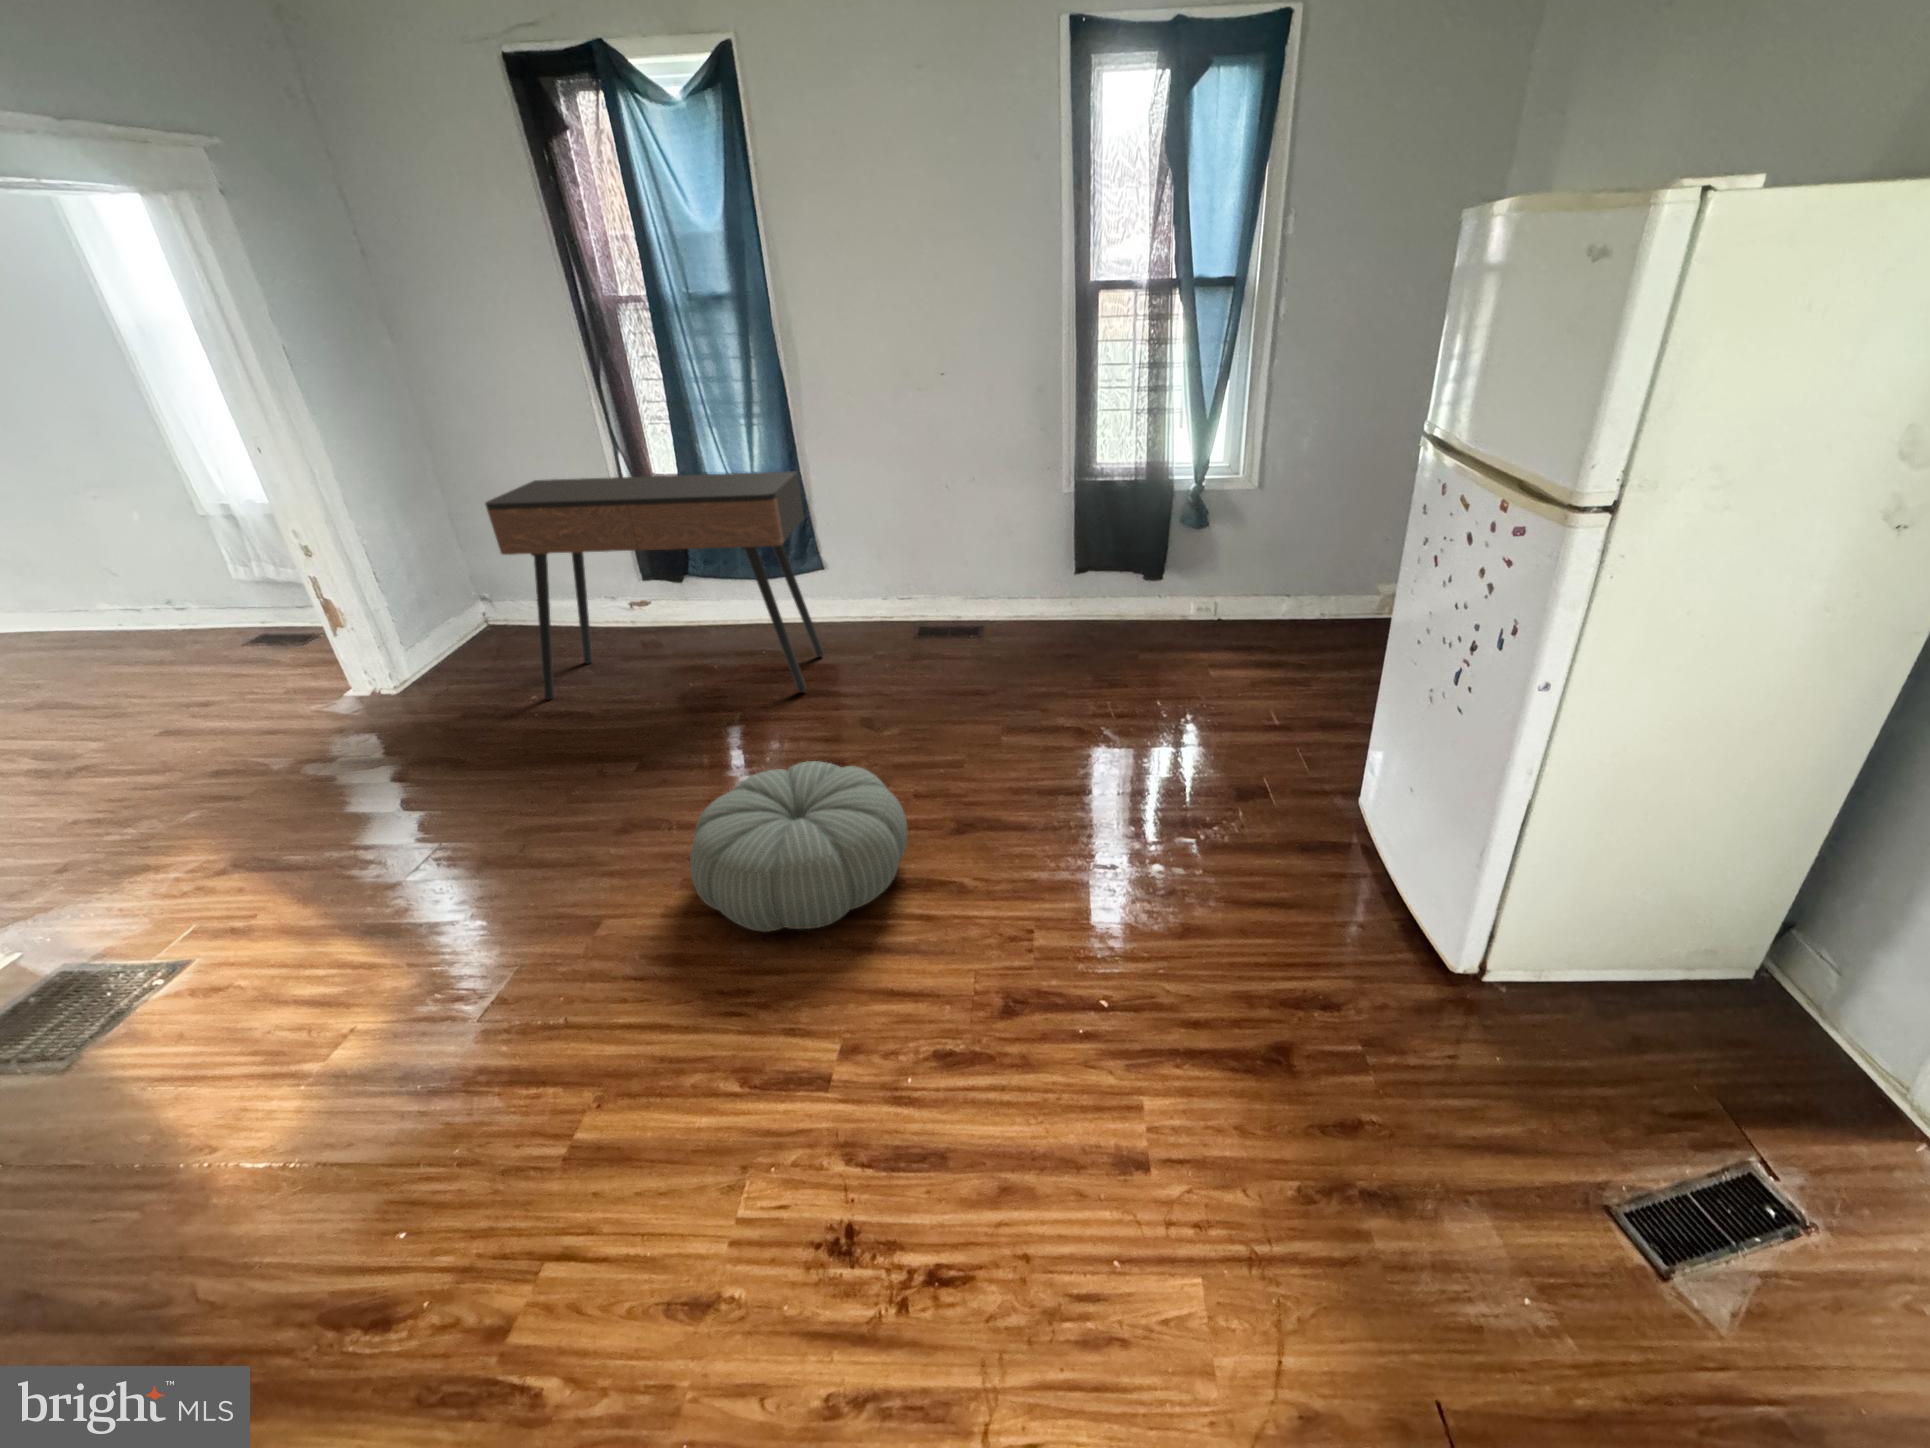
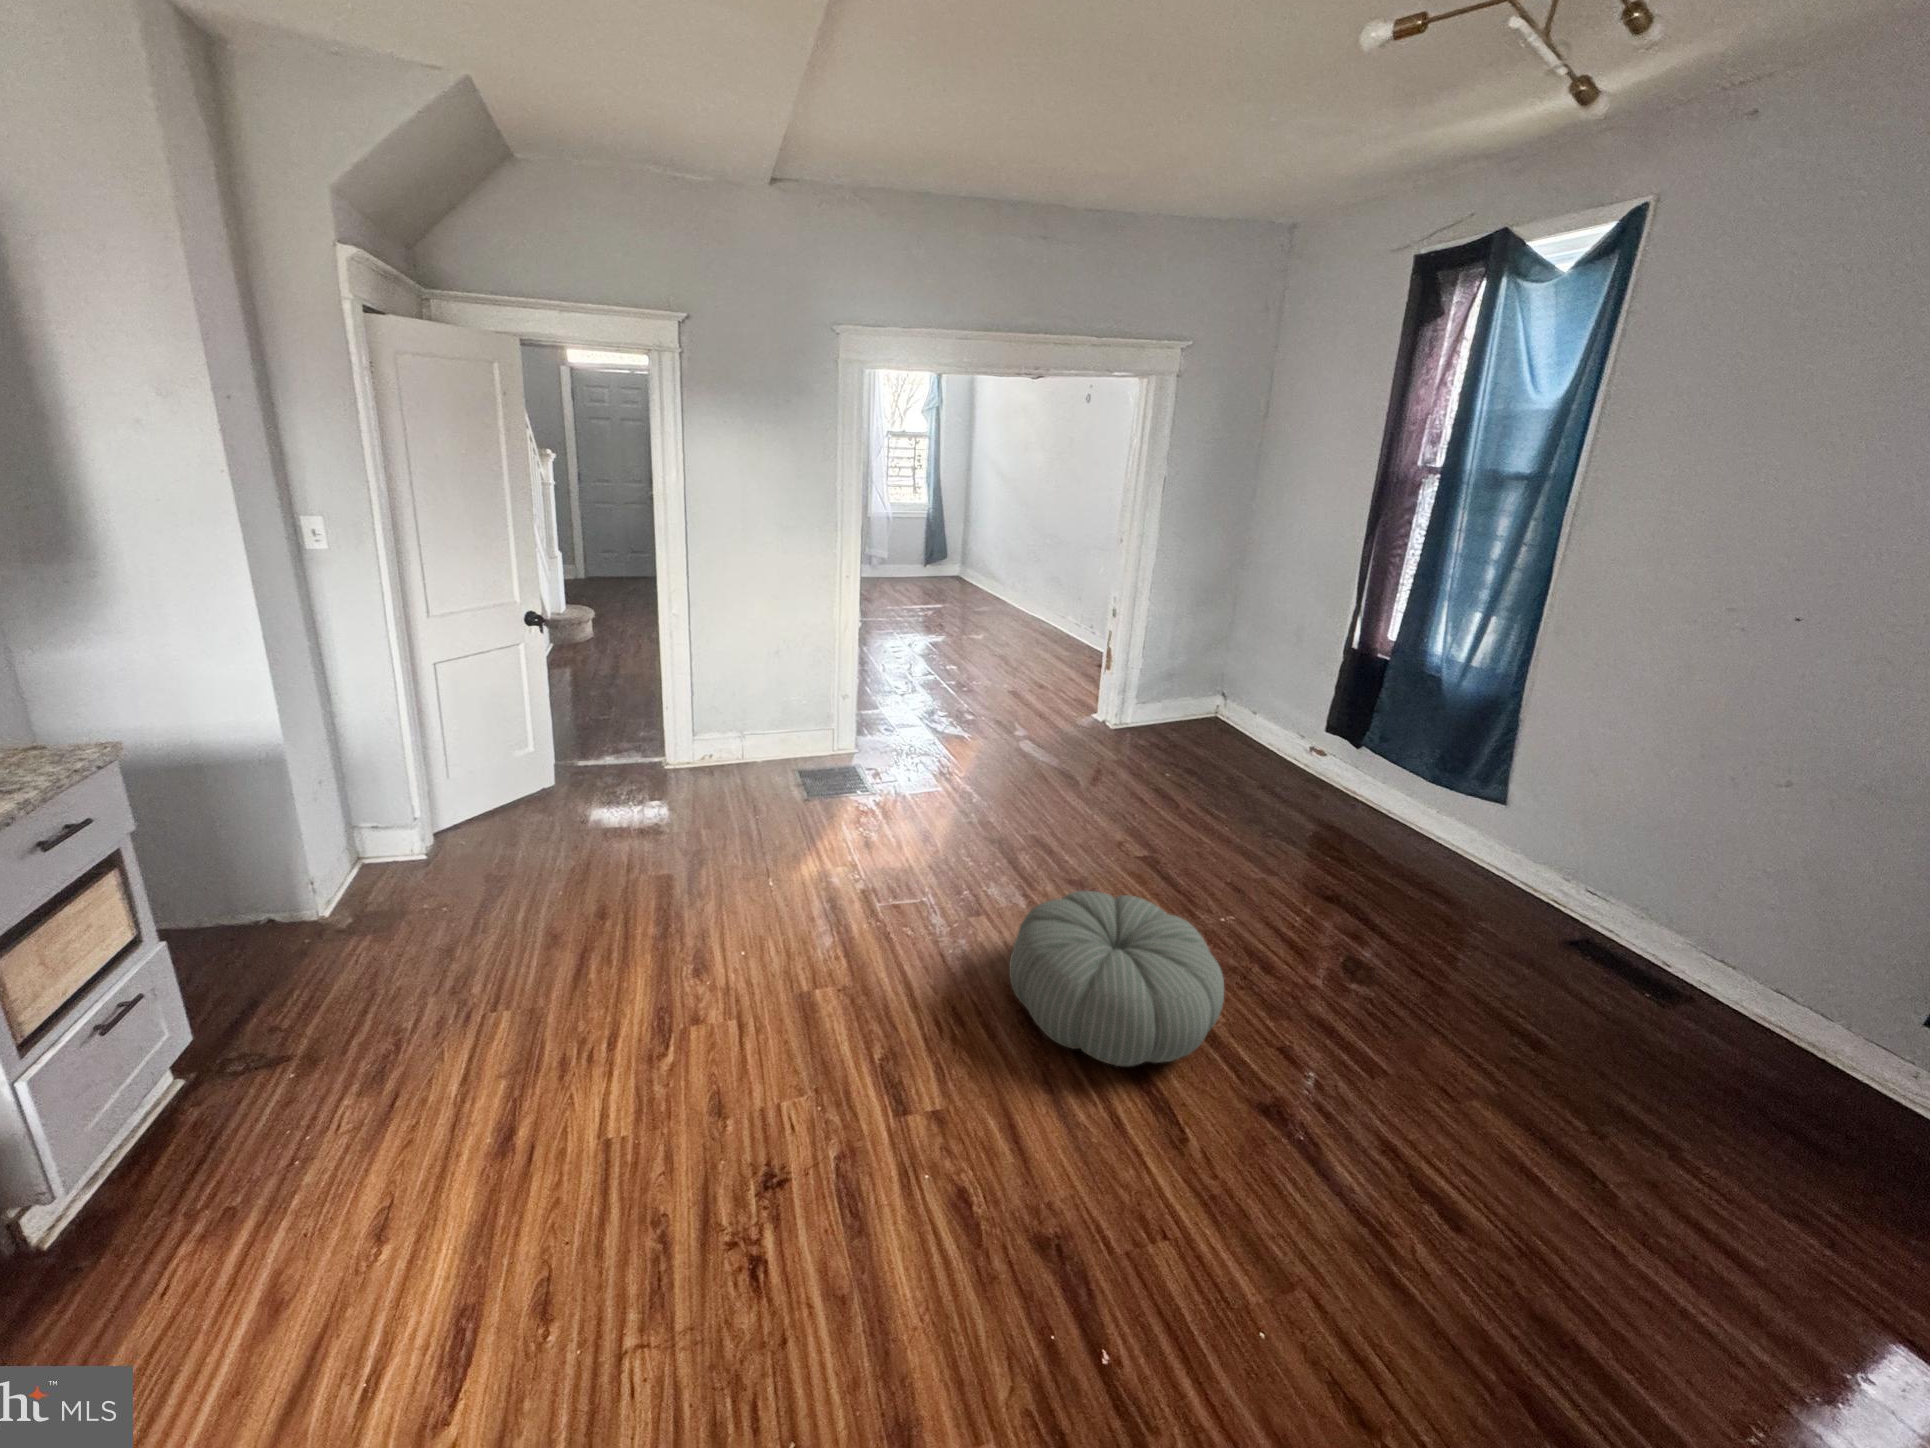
console table: present [485,472,824,700] -> none [1170,614,1479,897]

